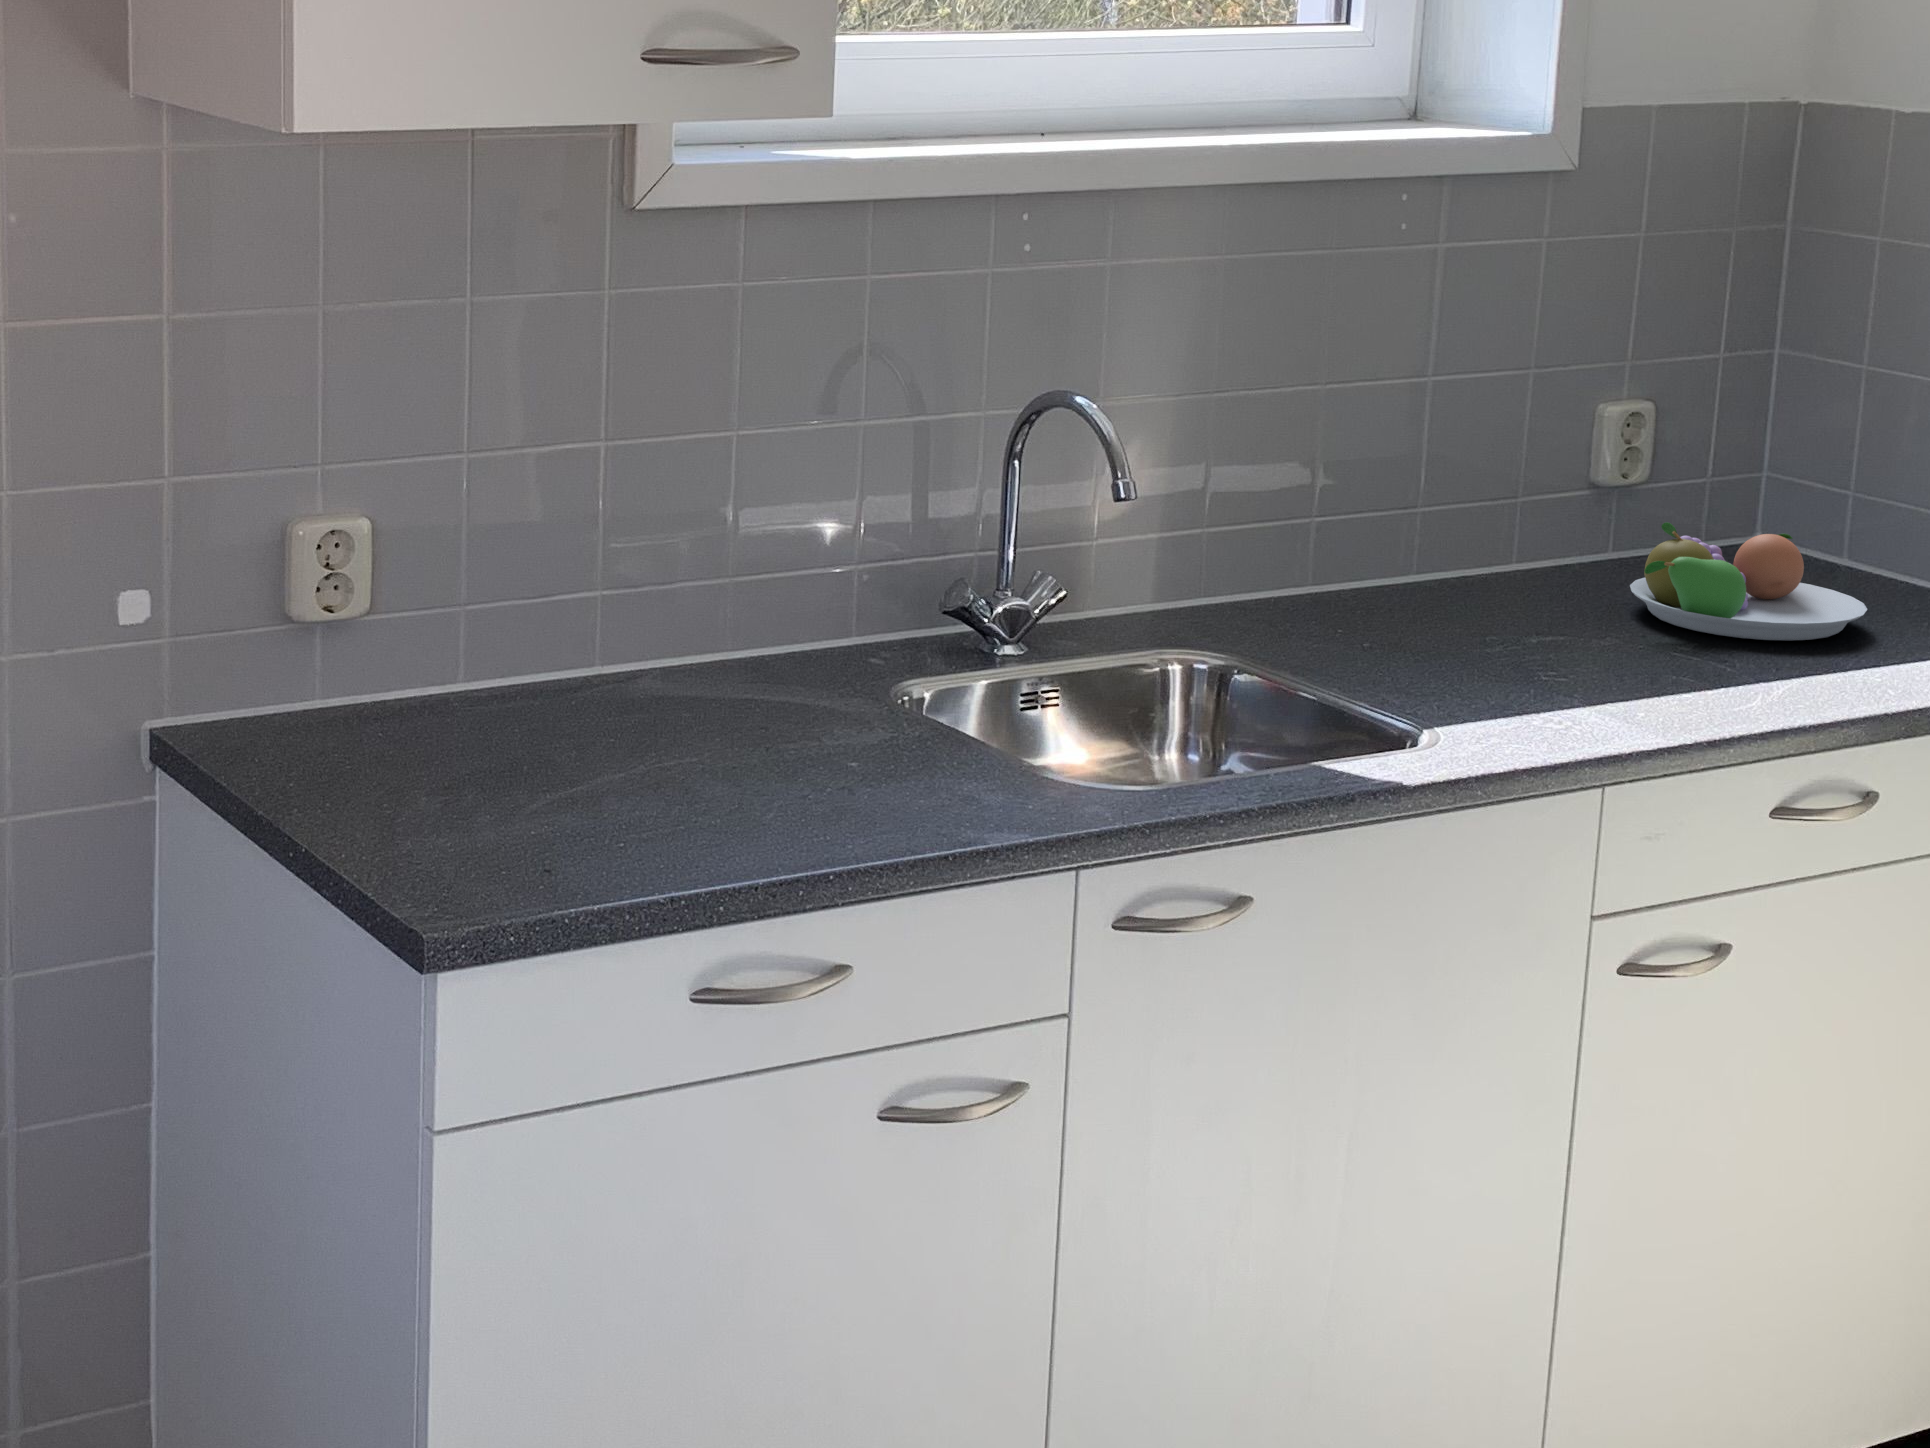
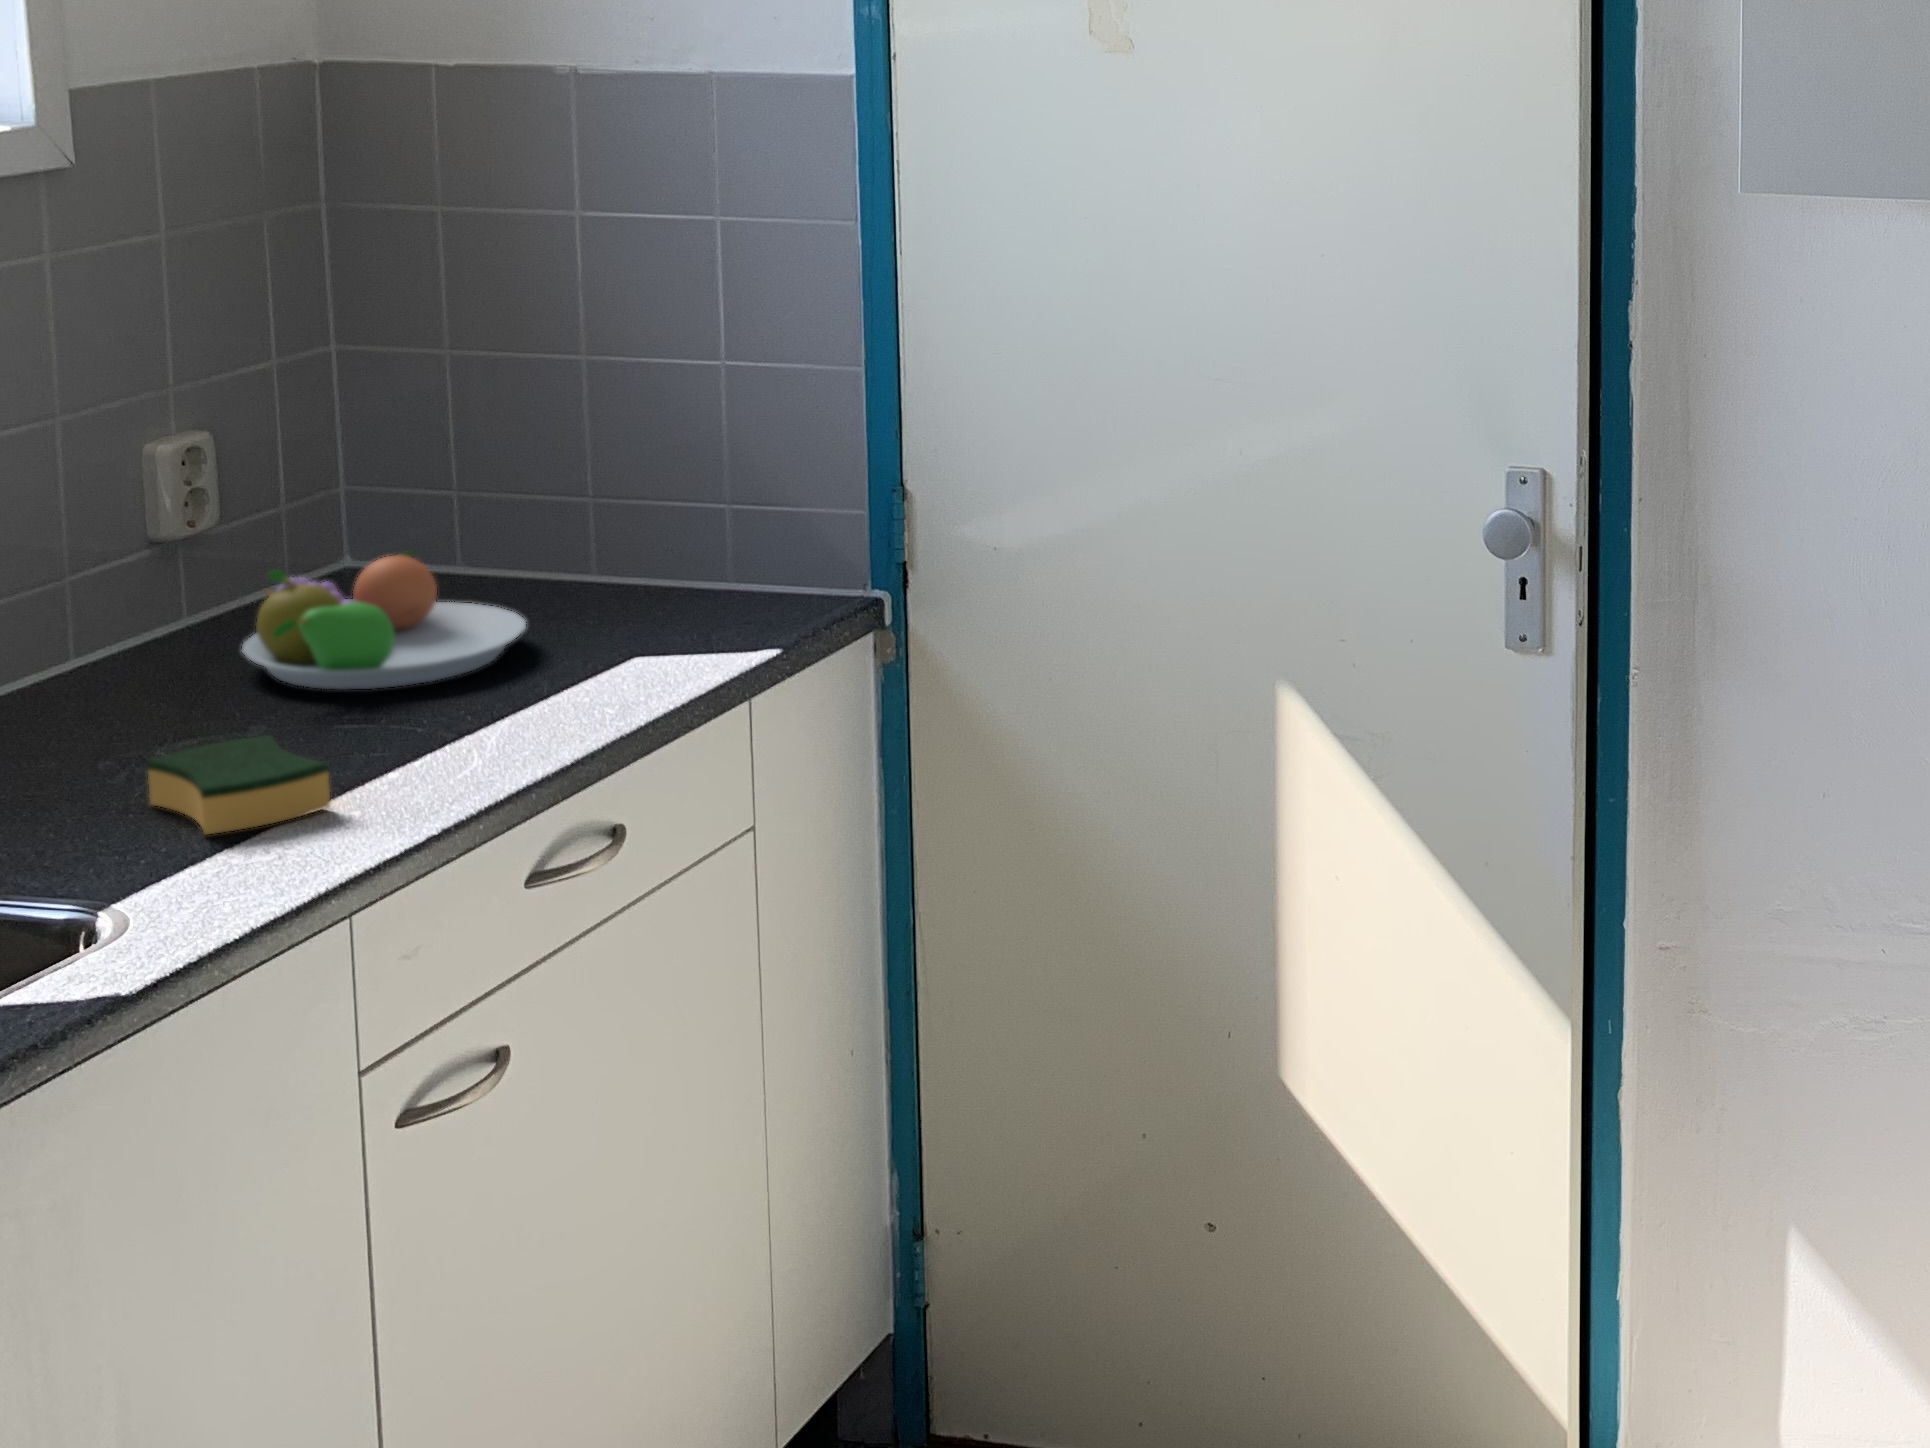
sponge: none [1501,634,1630,704] -> present [147,735,330,834]

